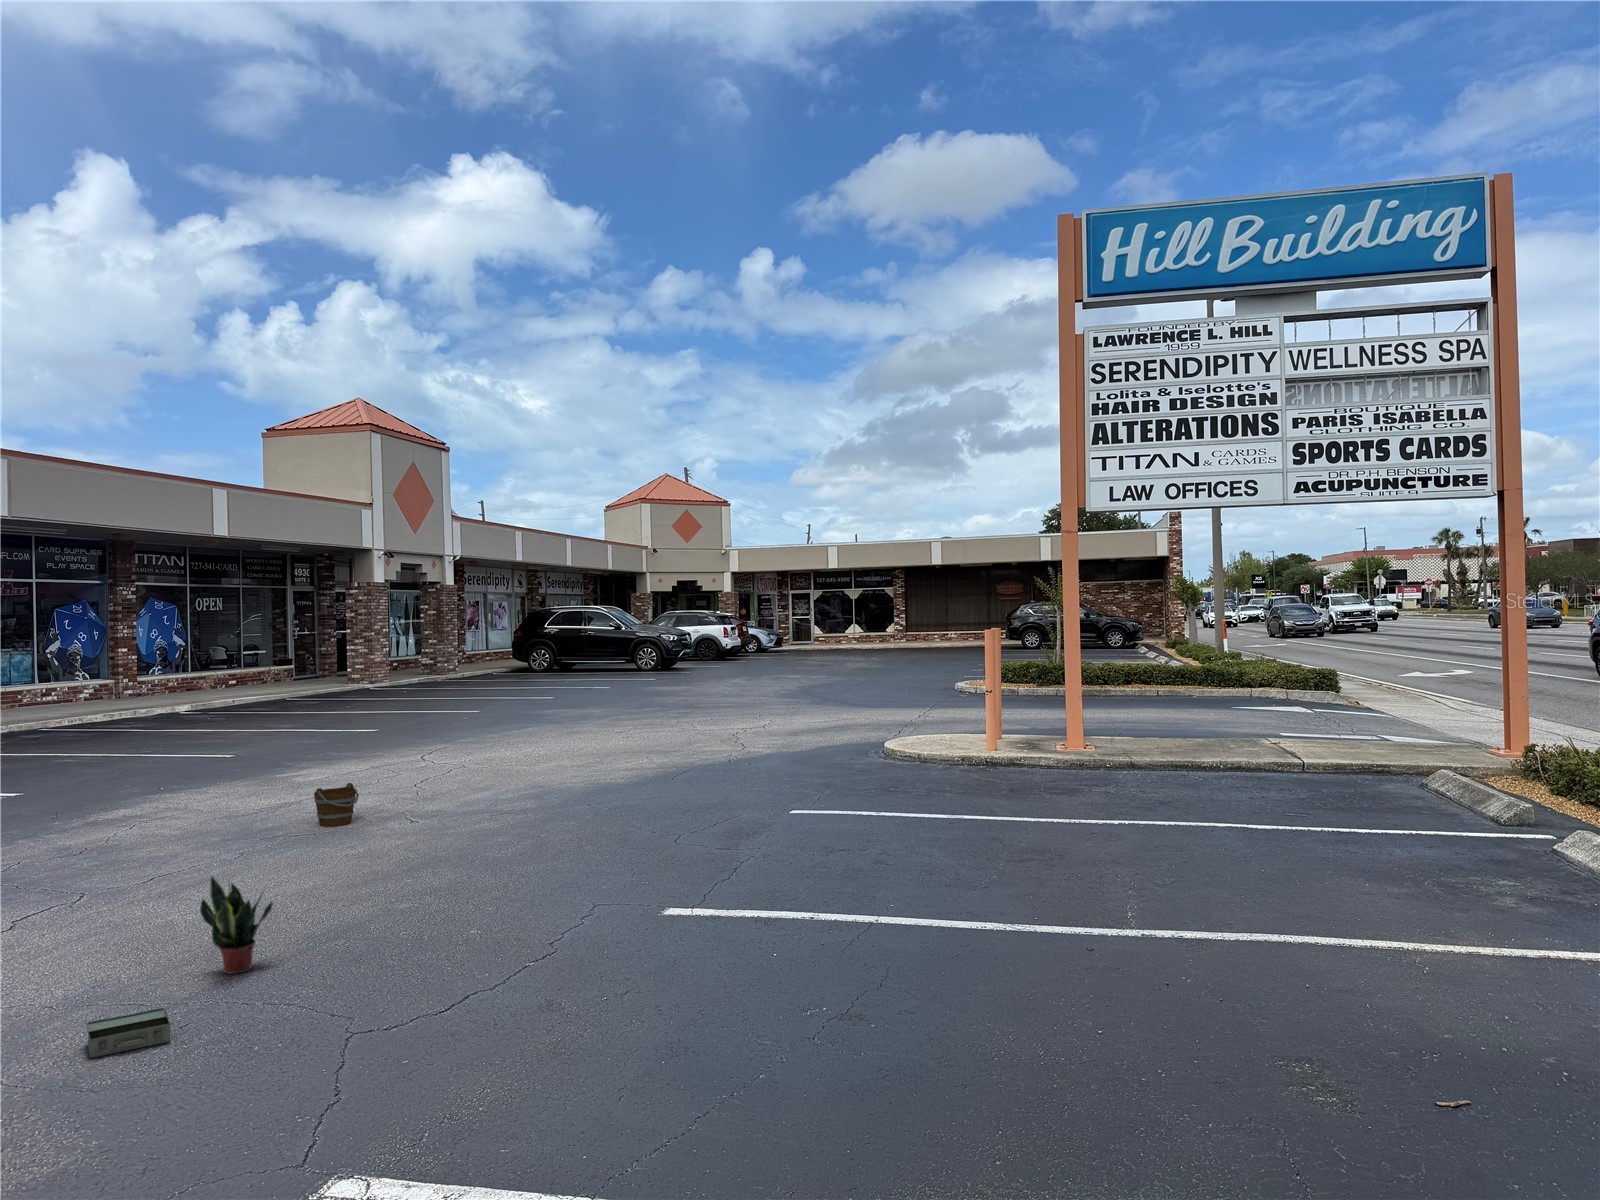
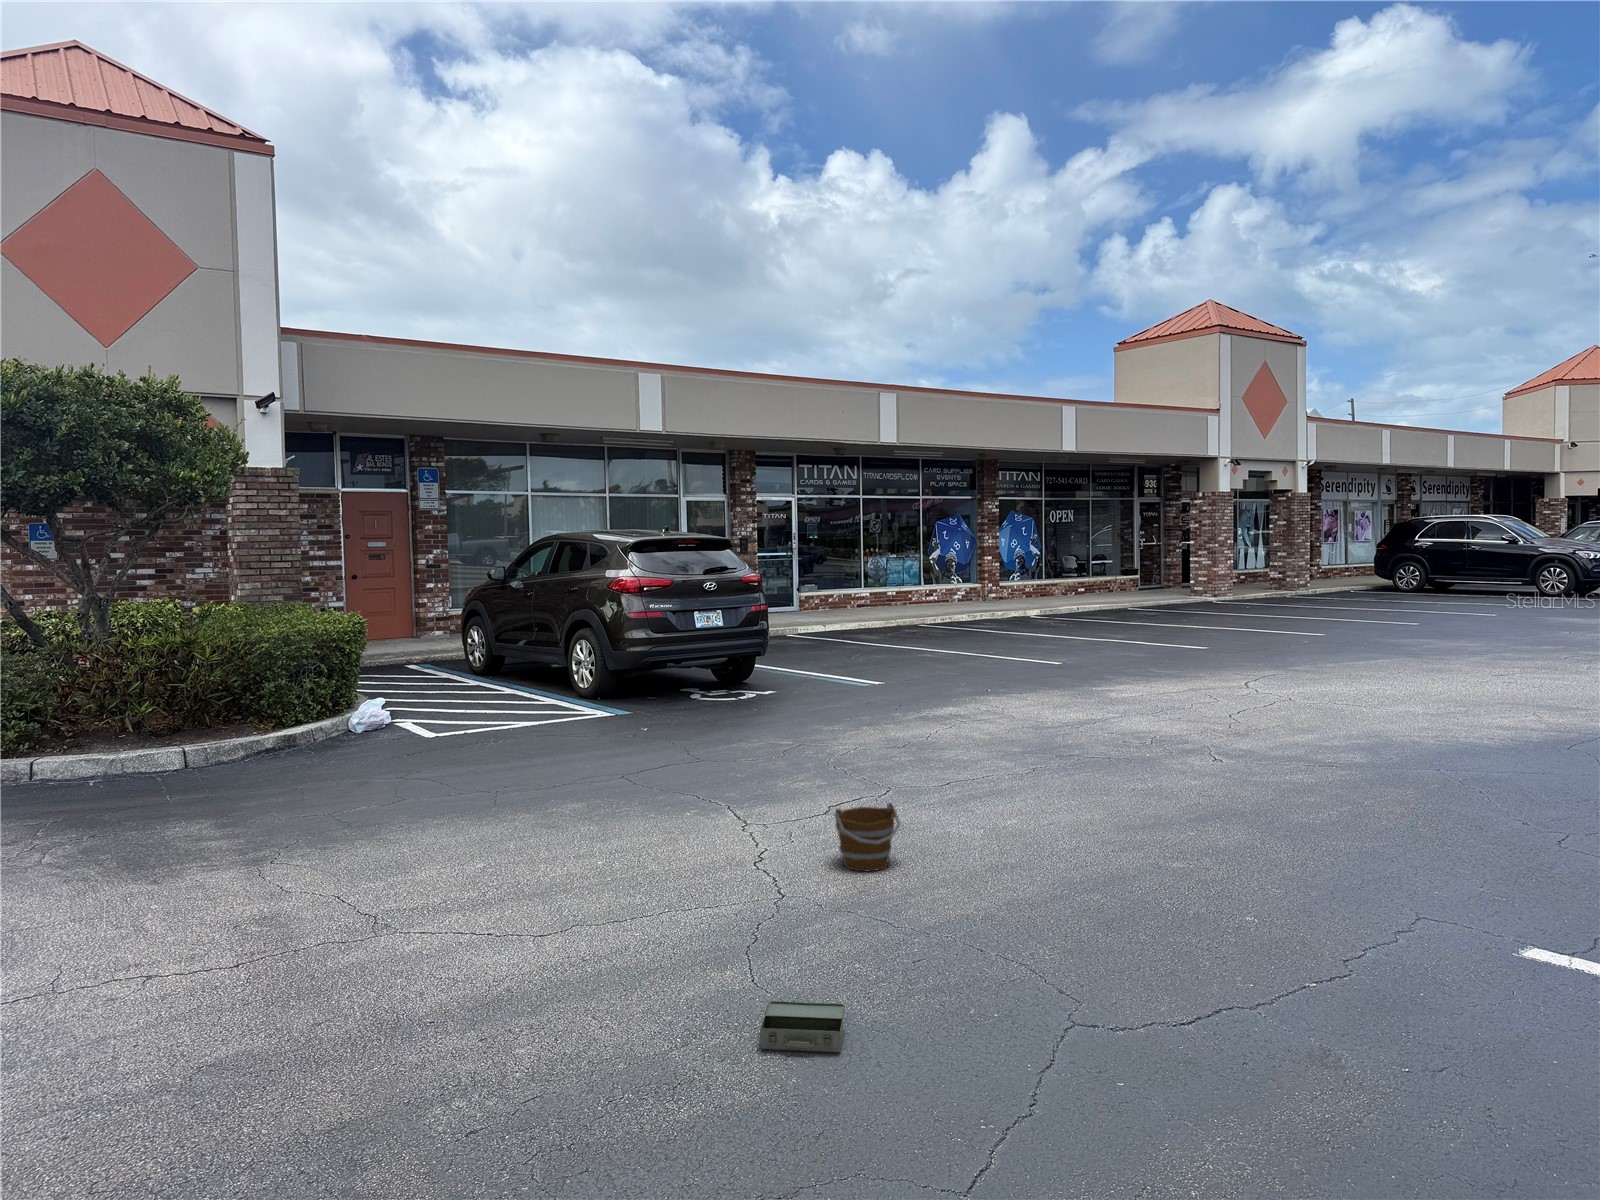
bucket: present [314,783,359,827] -> present [835,803,900,871]
potted plant: present [200,877,273,974] -> none [913,846,988,964]

